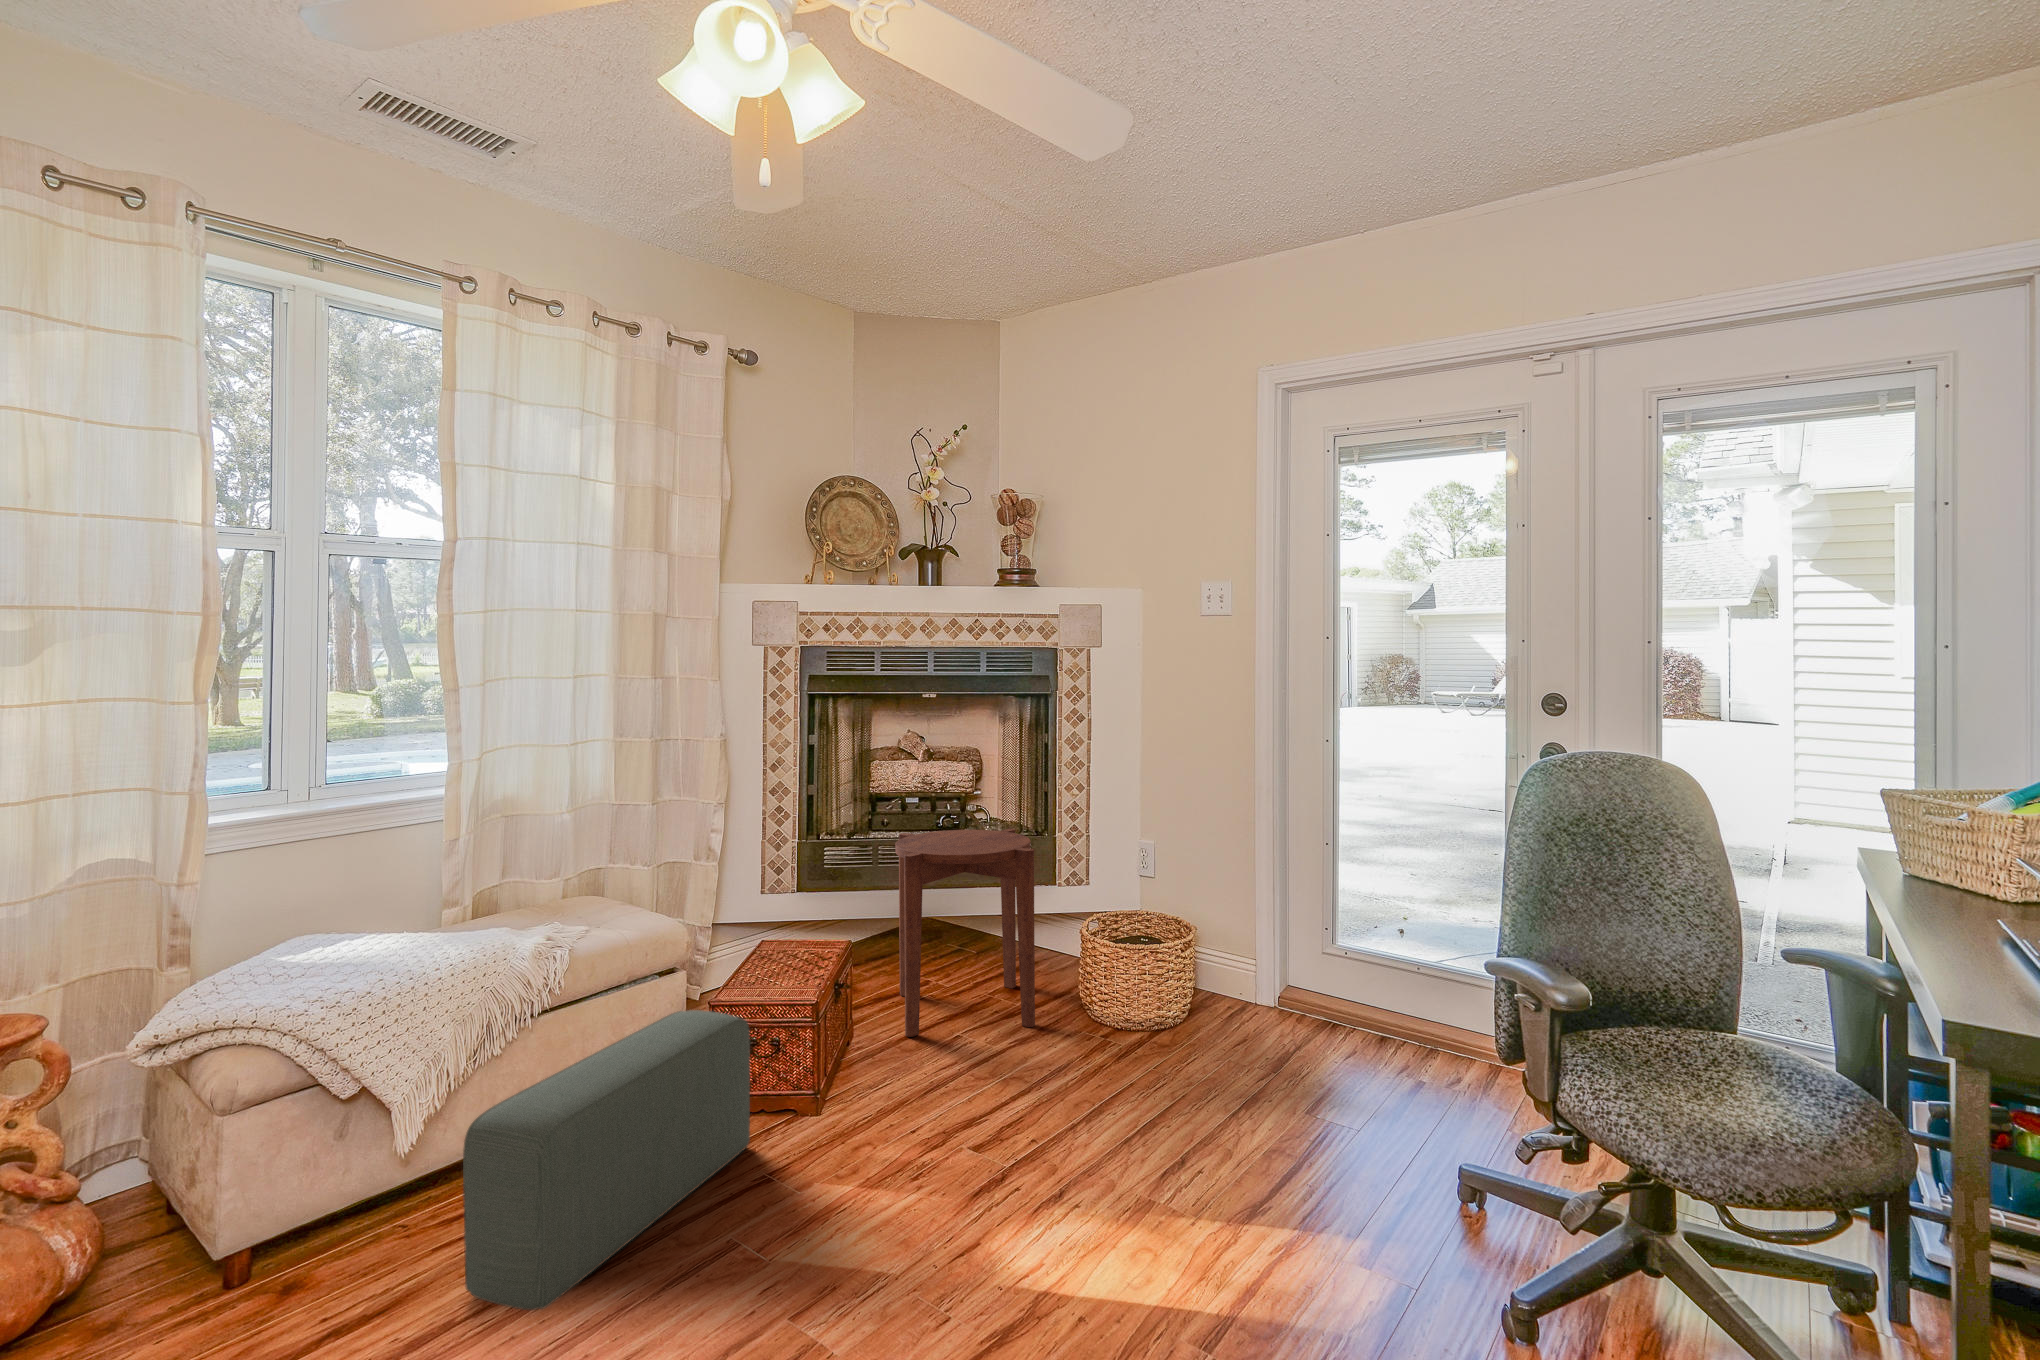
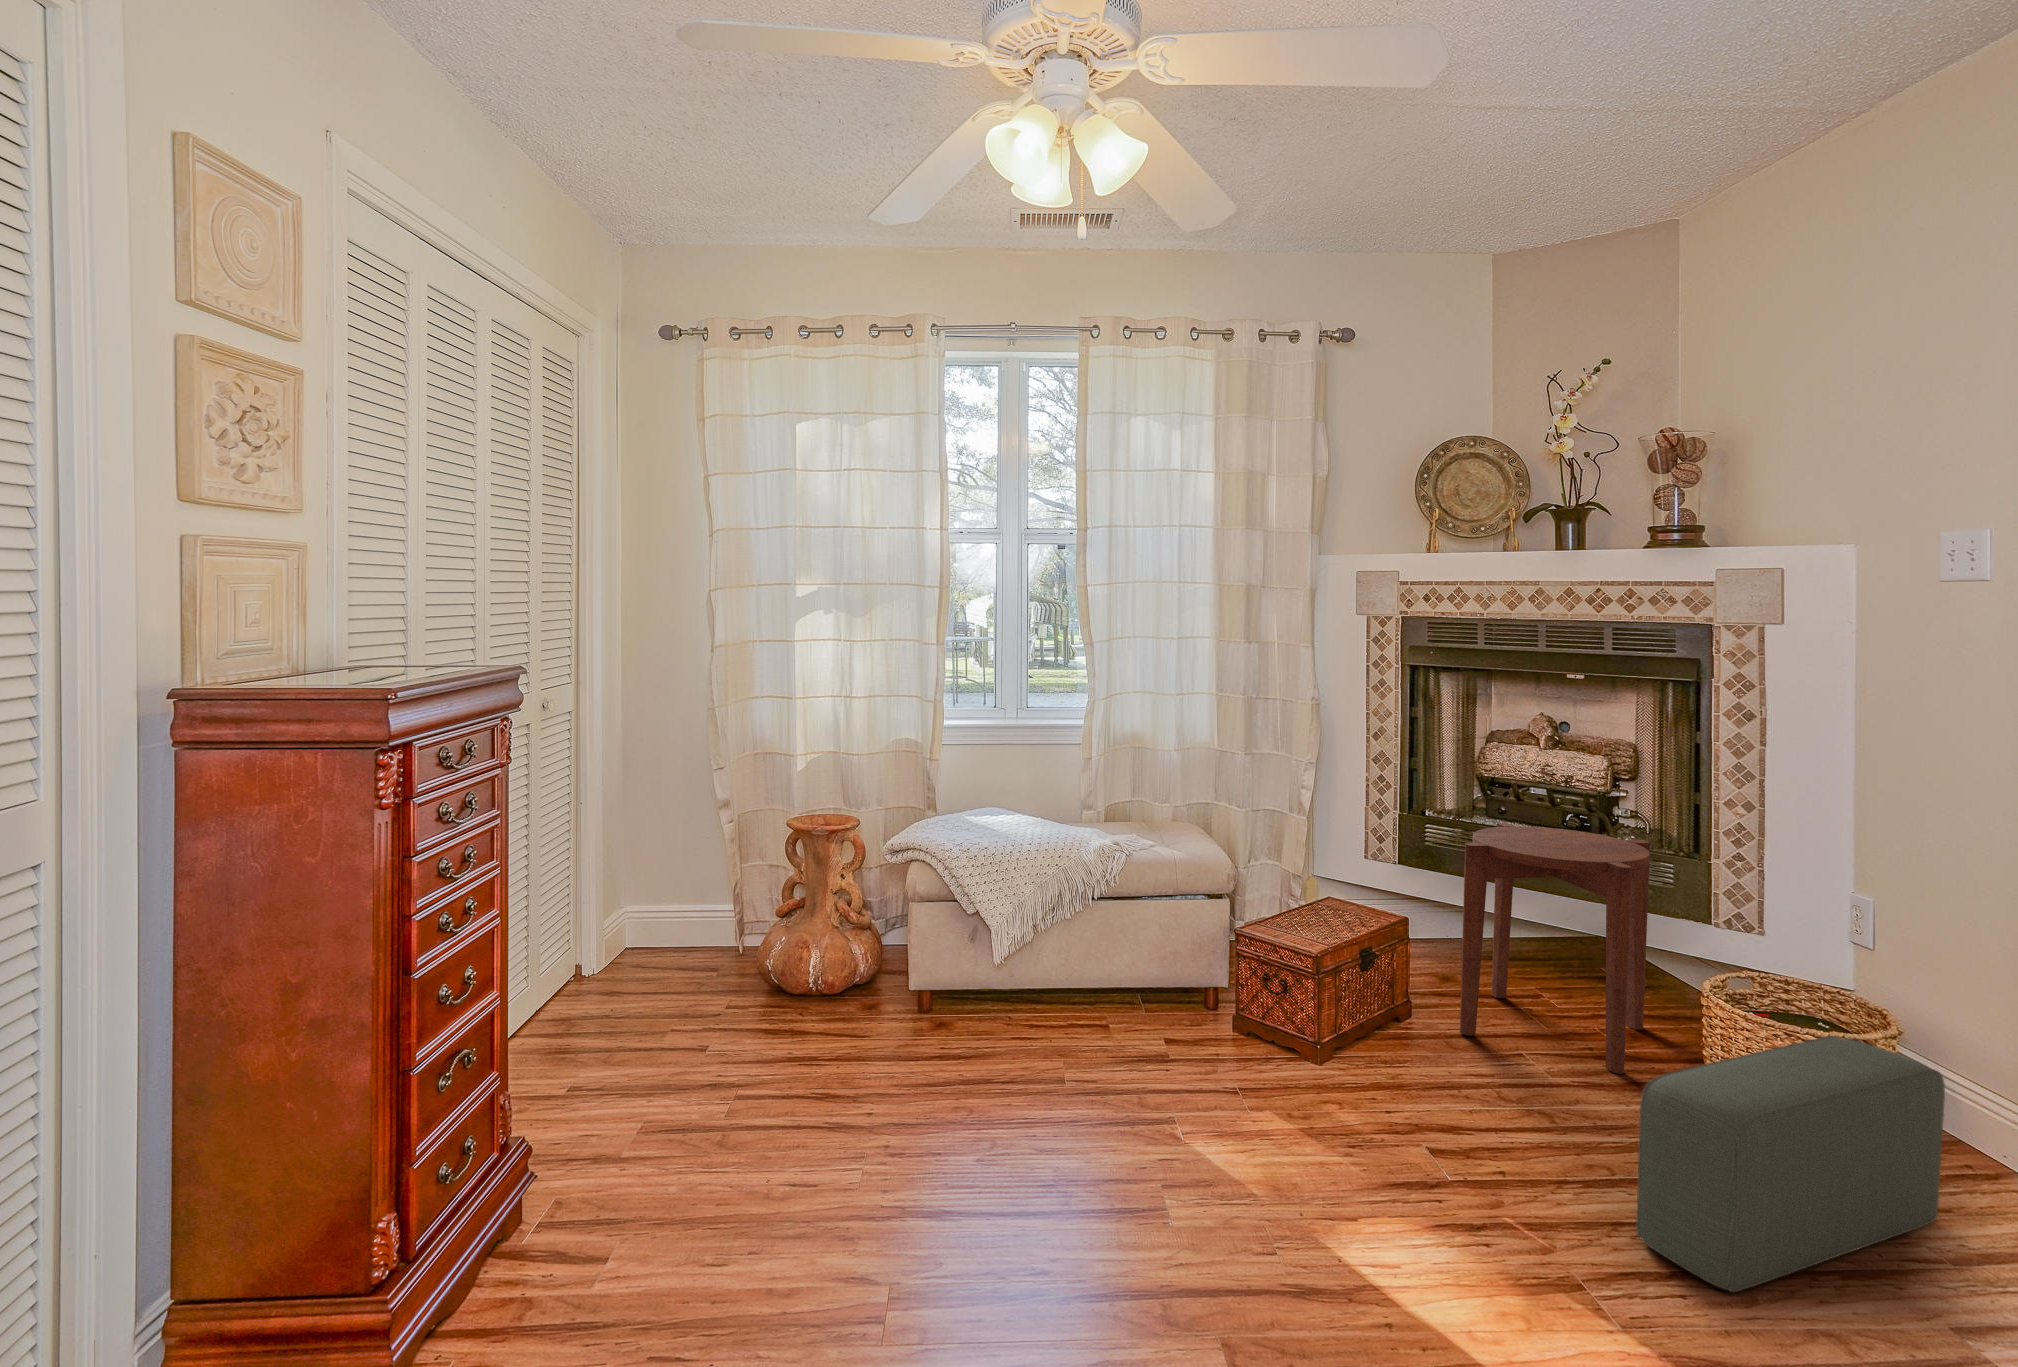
pouf: present [463,1010,750,1310] -> present [1636,1036,1945,1292]

